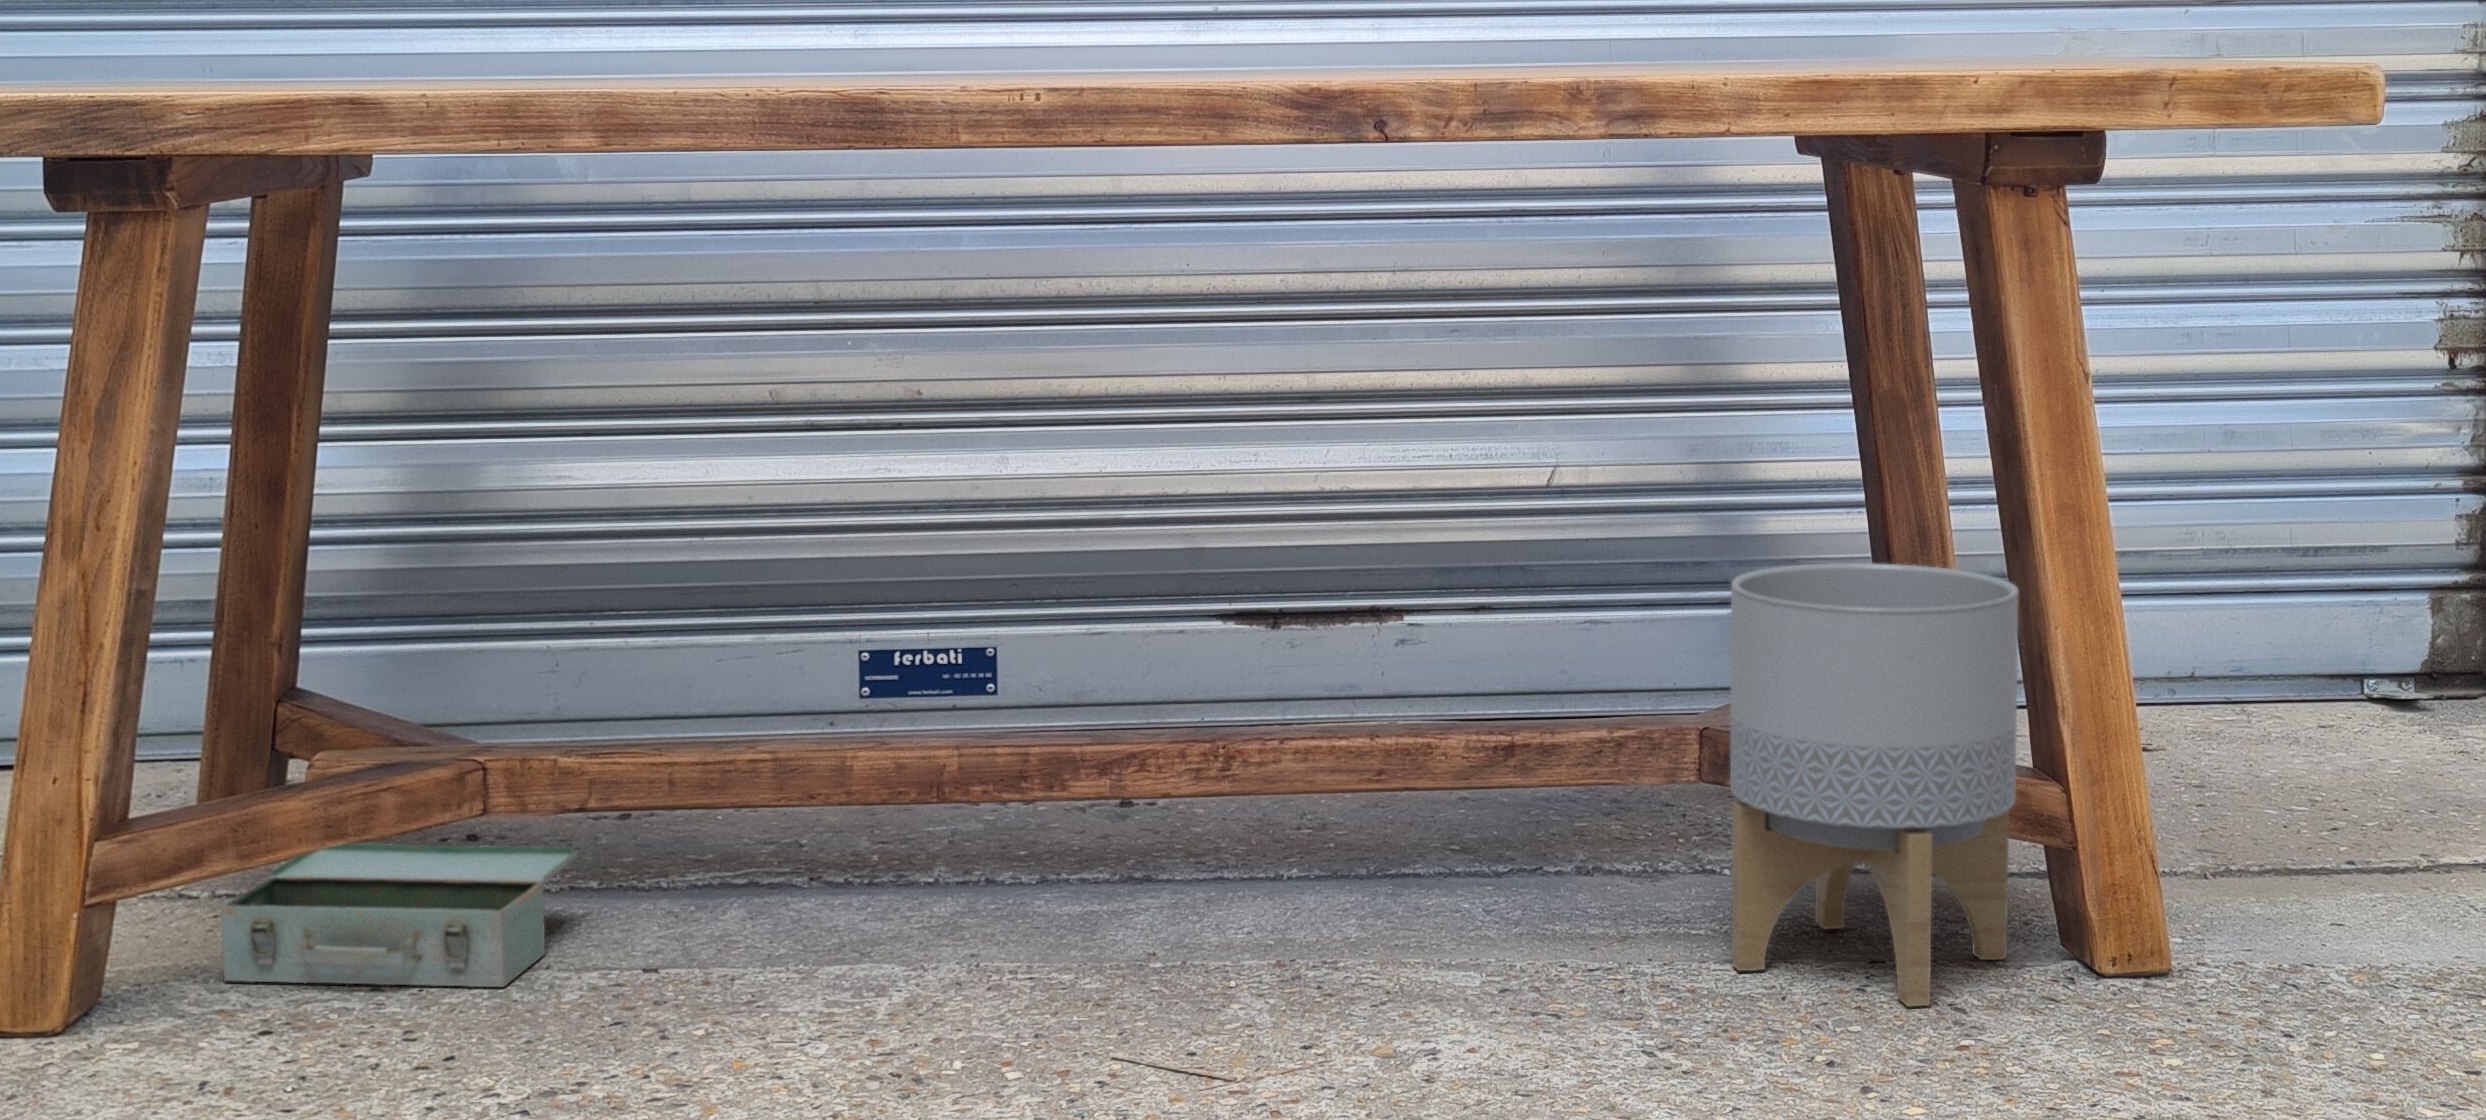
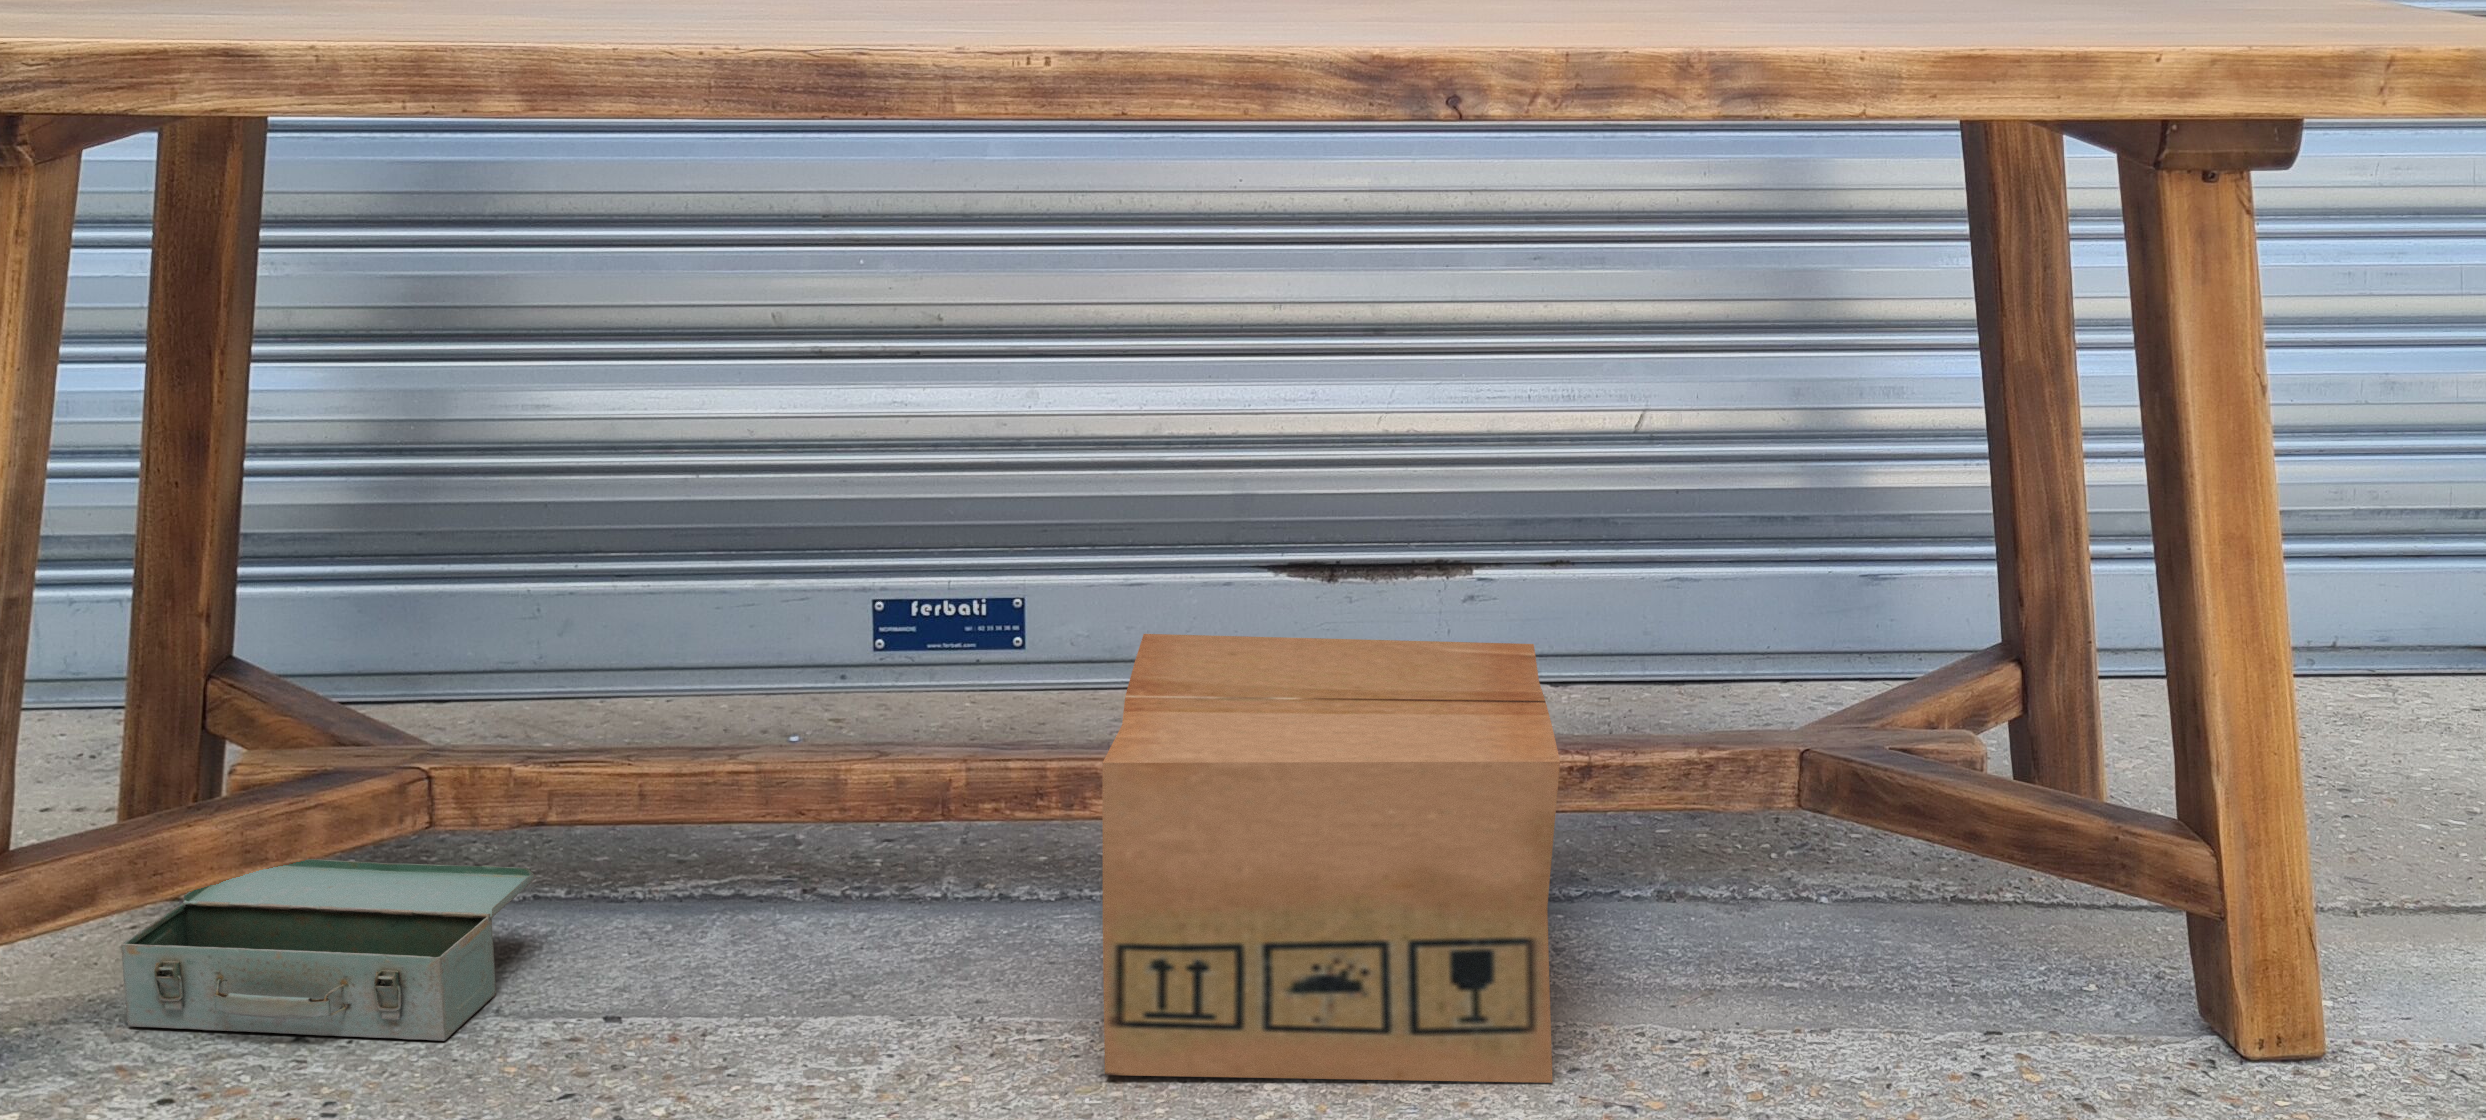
planter: present [1730,563,2019,1007] -> none [1831,581,2176,1099]
cardboard box: none [1085,633,1485,1002] -> present [1102,634,1560,1083]

